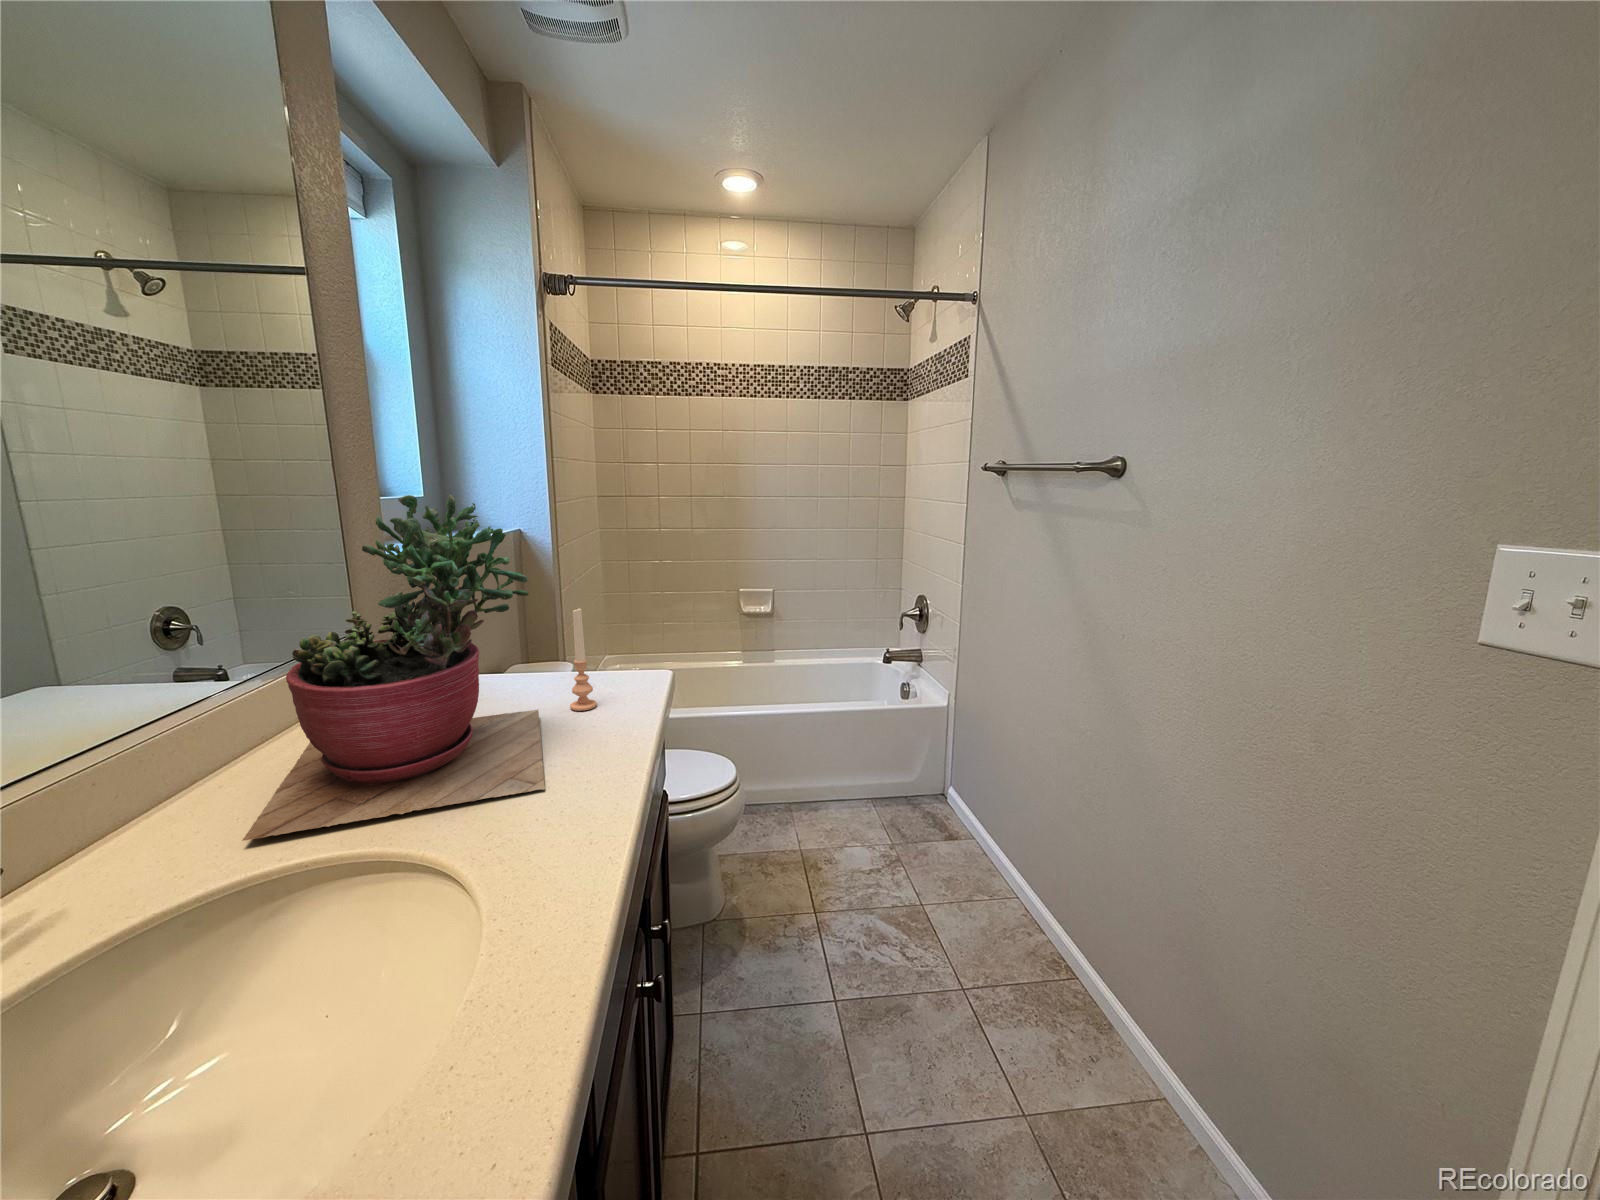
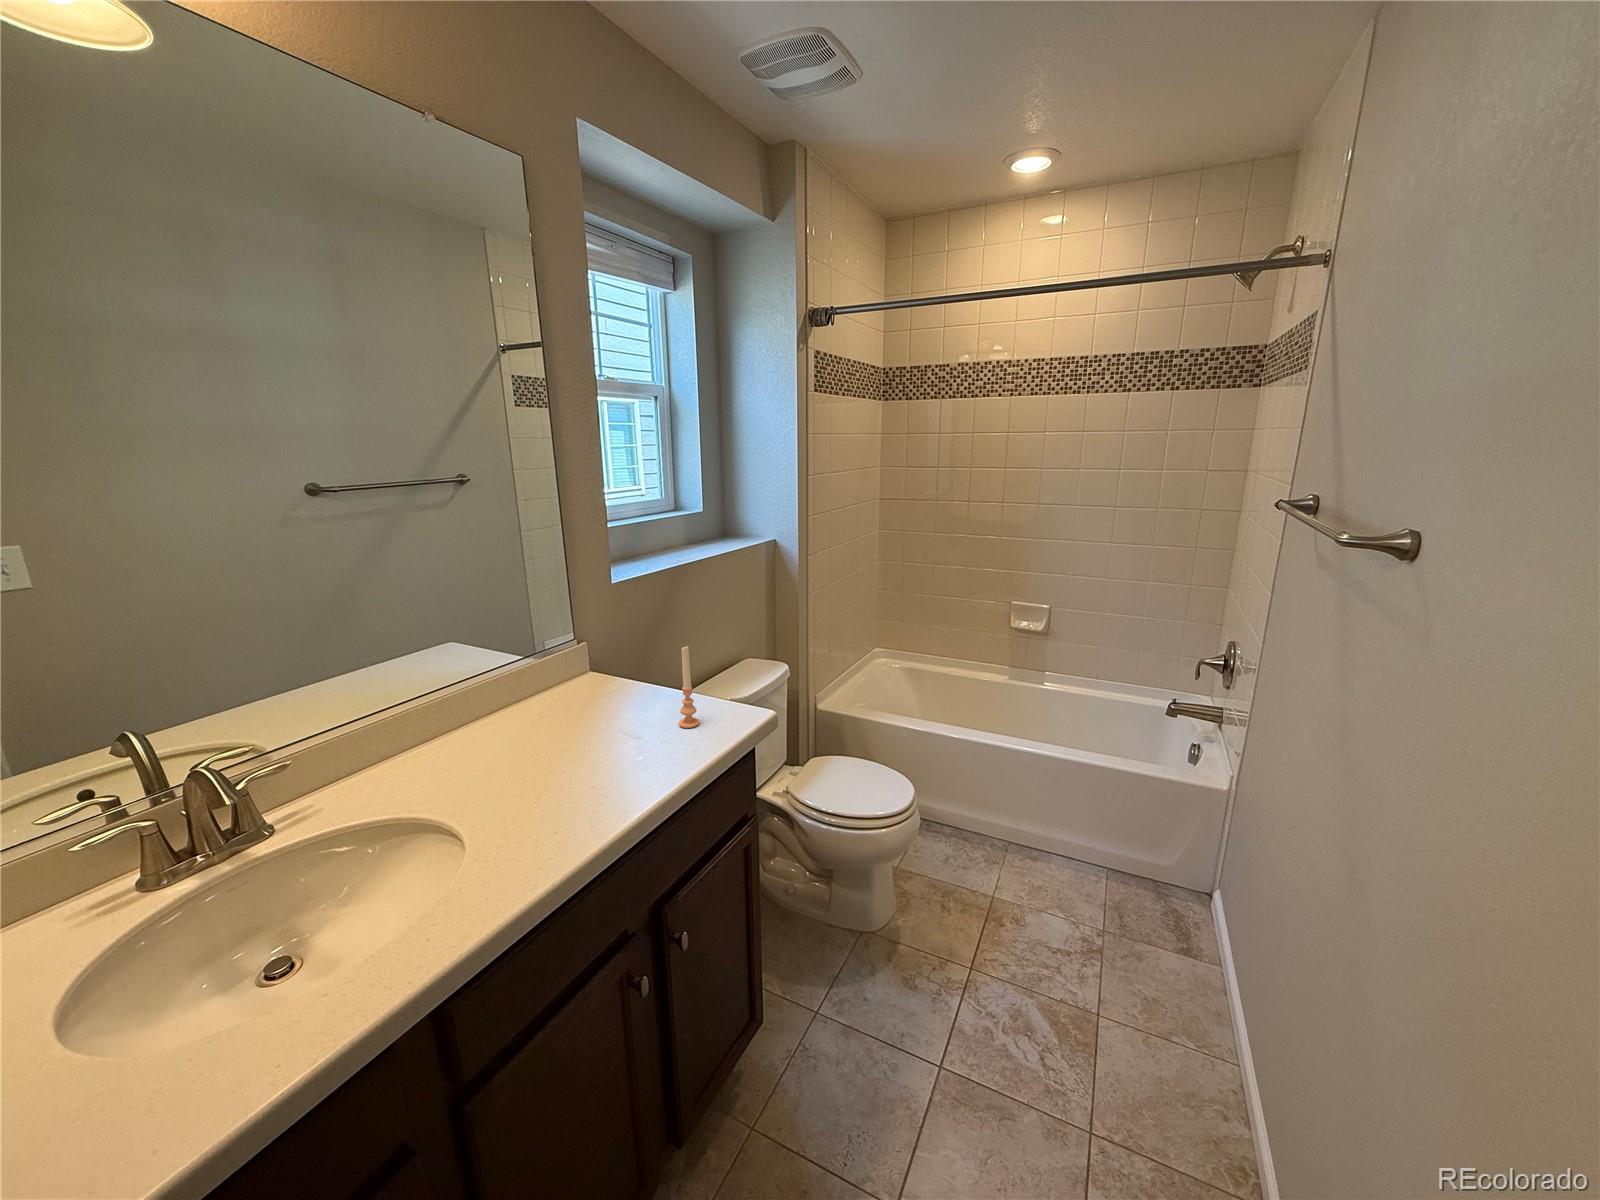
succulent plant: present [242,495,545,841] -> none [440,561,654,790]

